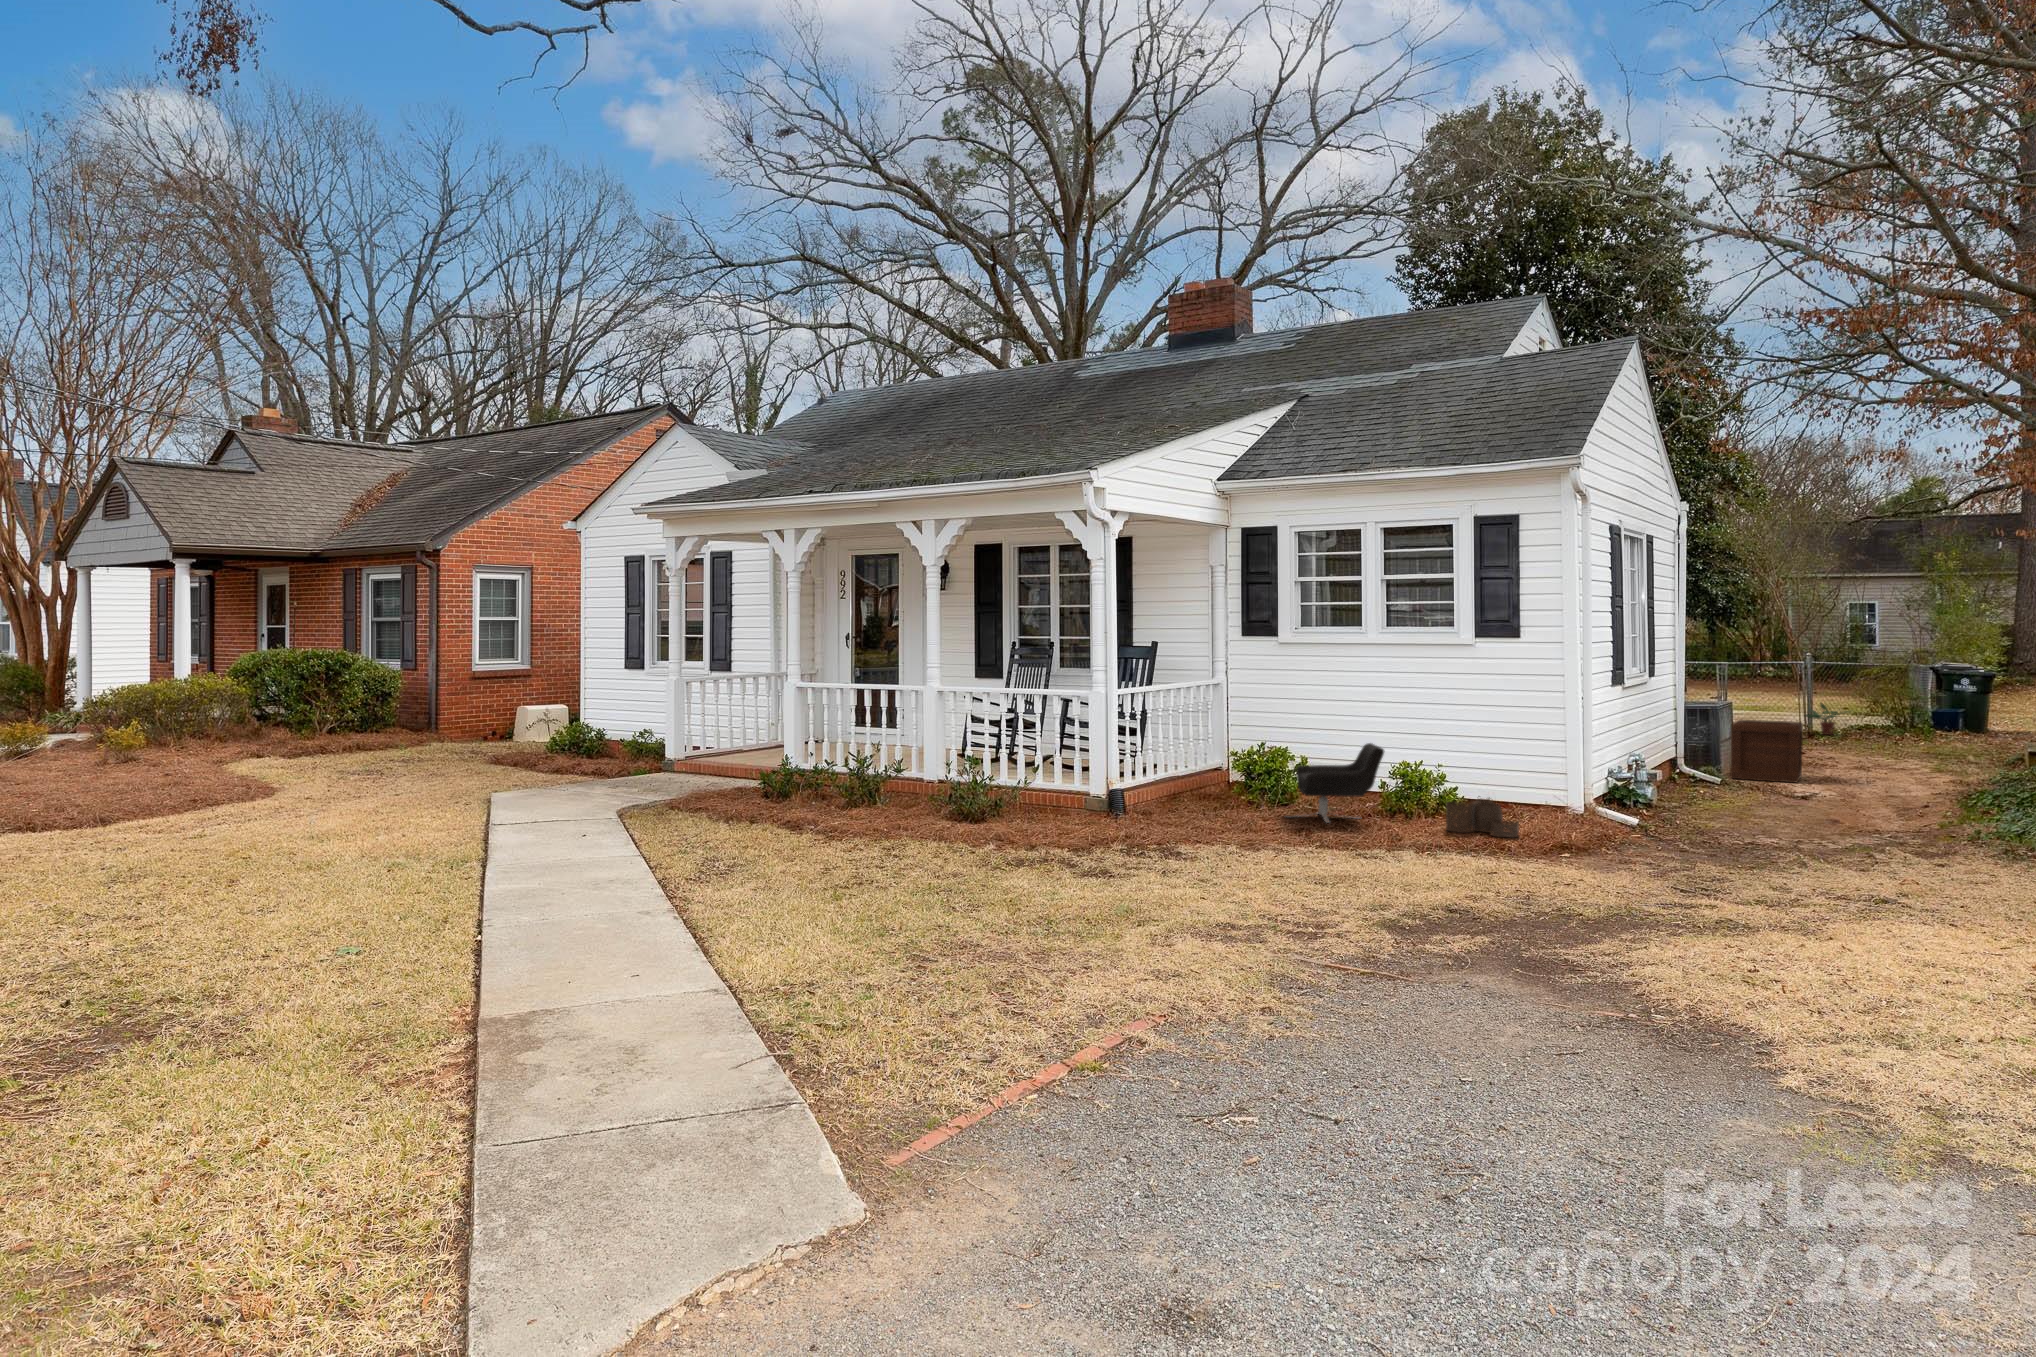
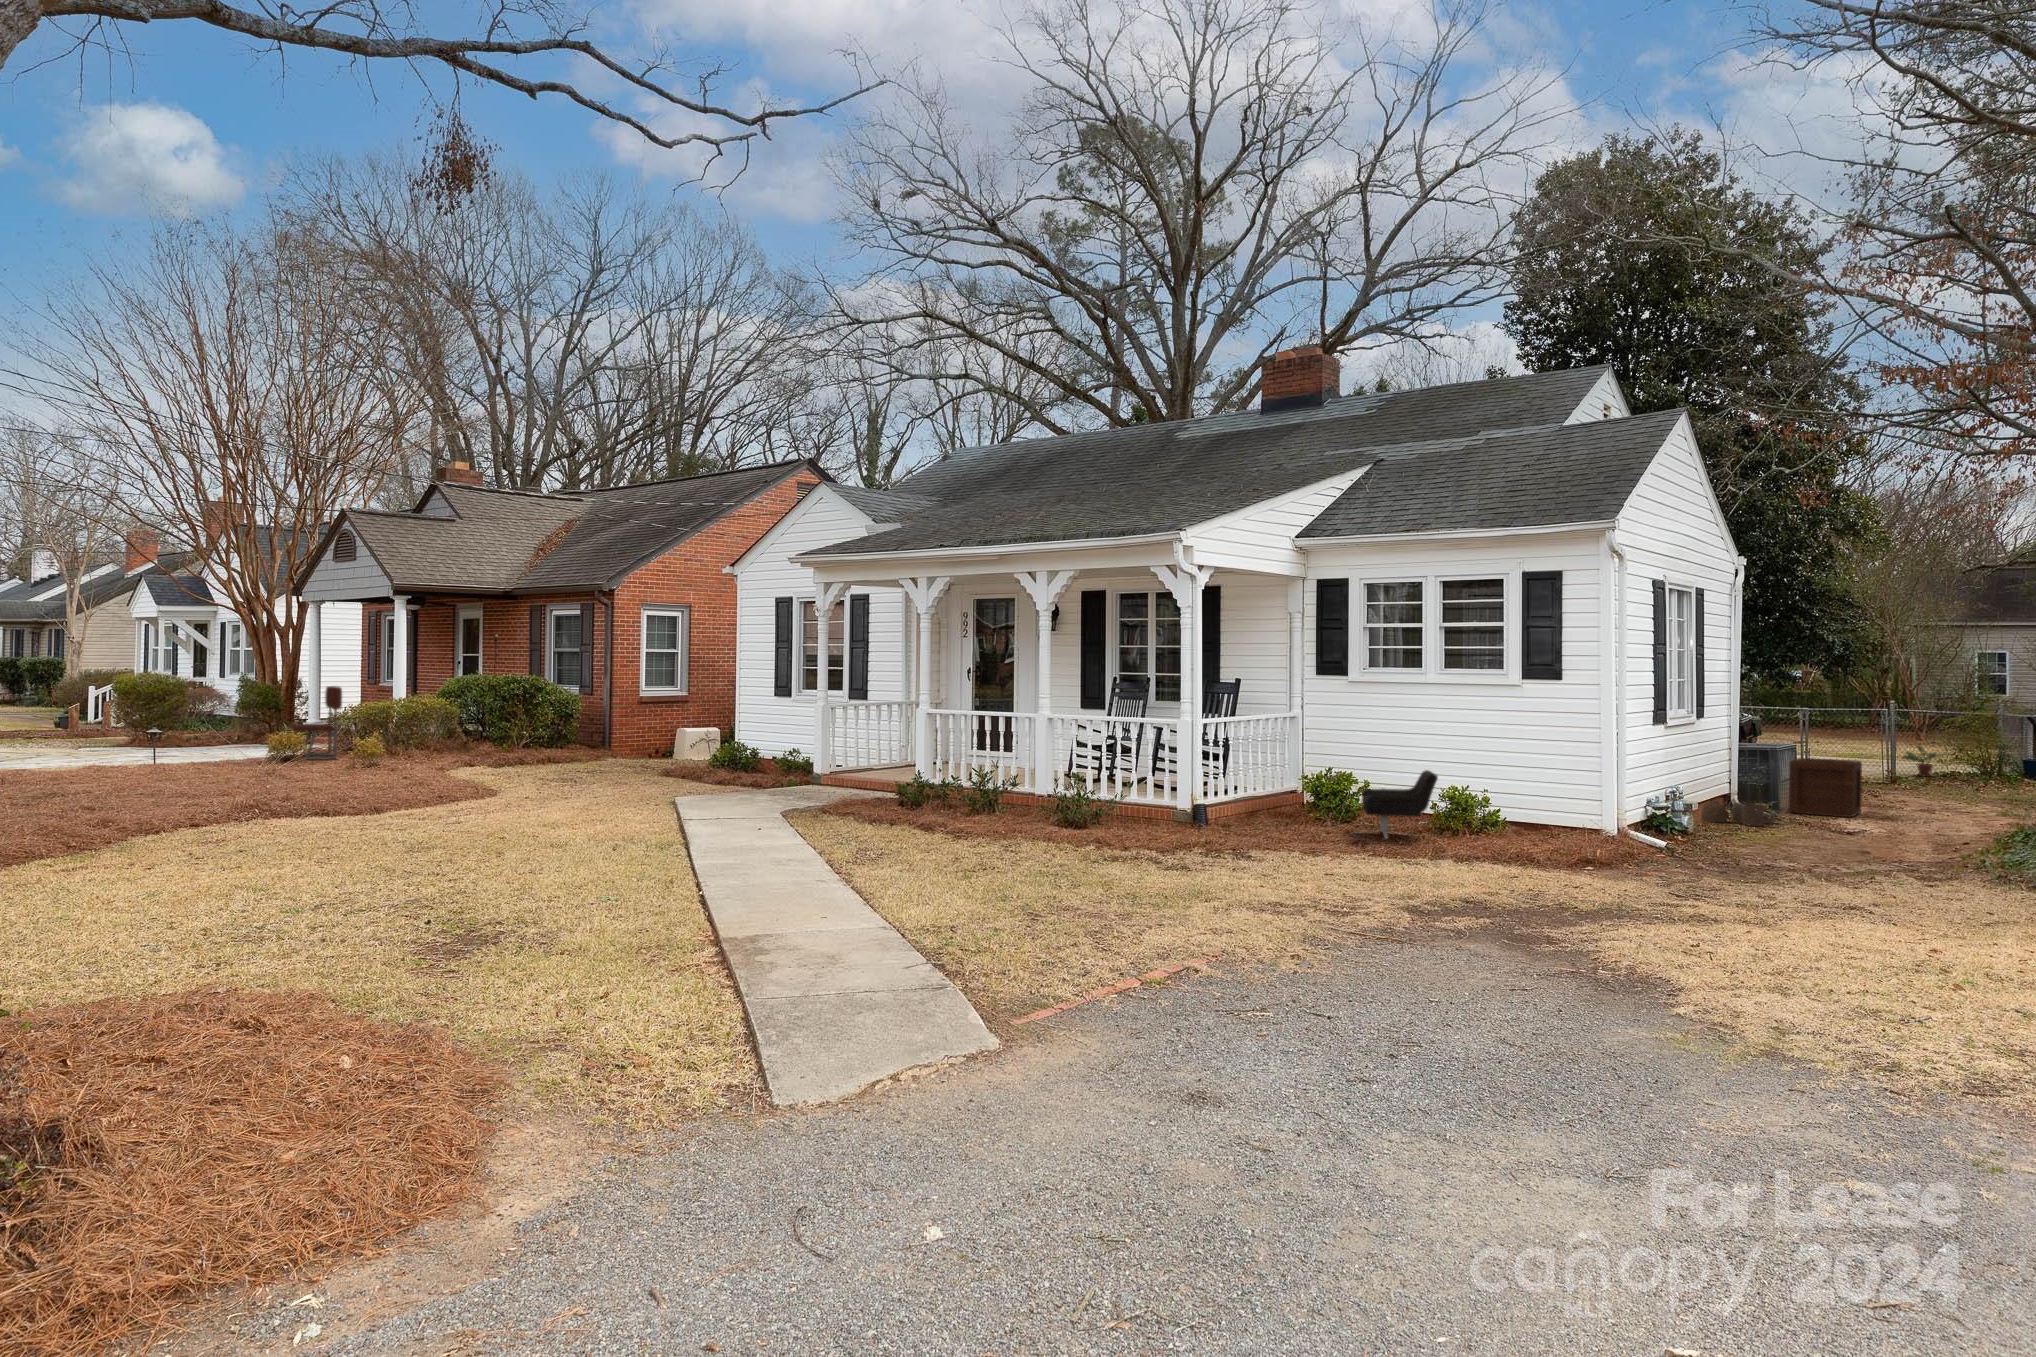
bench: none [44,665,108,752] -> present [290,686,342,760]
woven basket: present [1446,796,1519,838] -> present [1701,799,1775,826]

